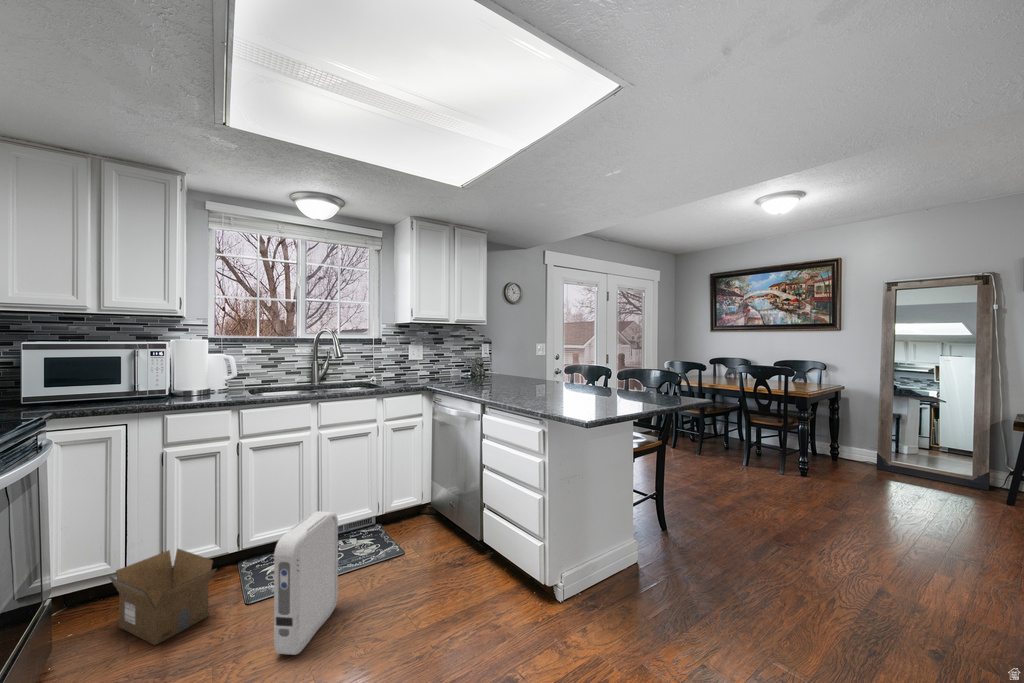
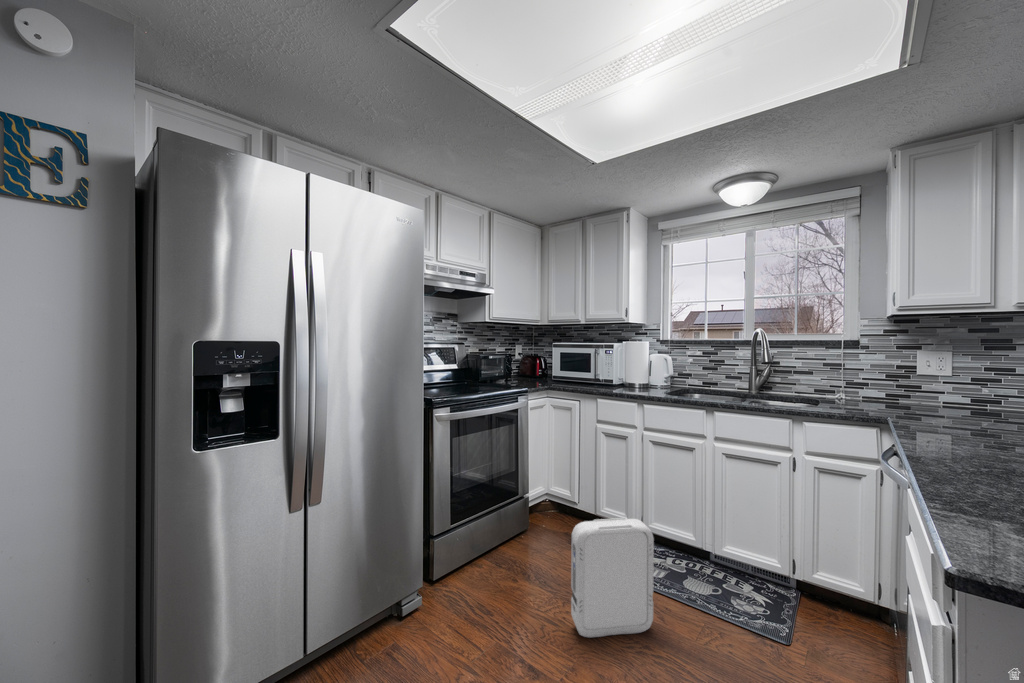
cardboard box: present [109,549,217,645] -> none [546,499,593,565]

